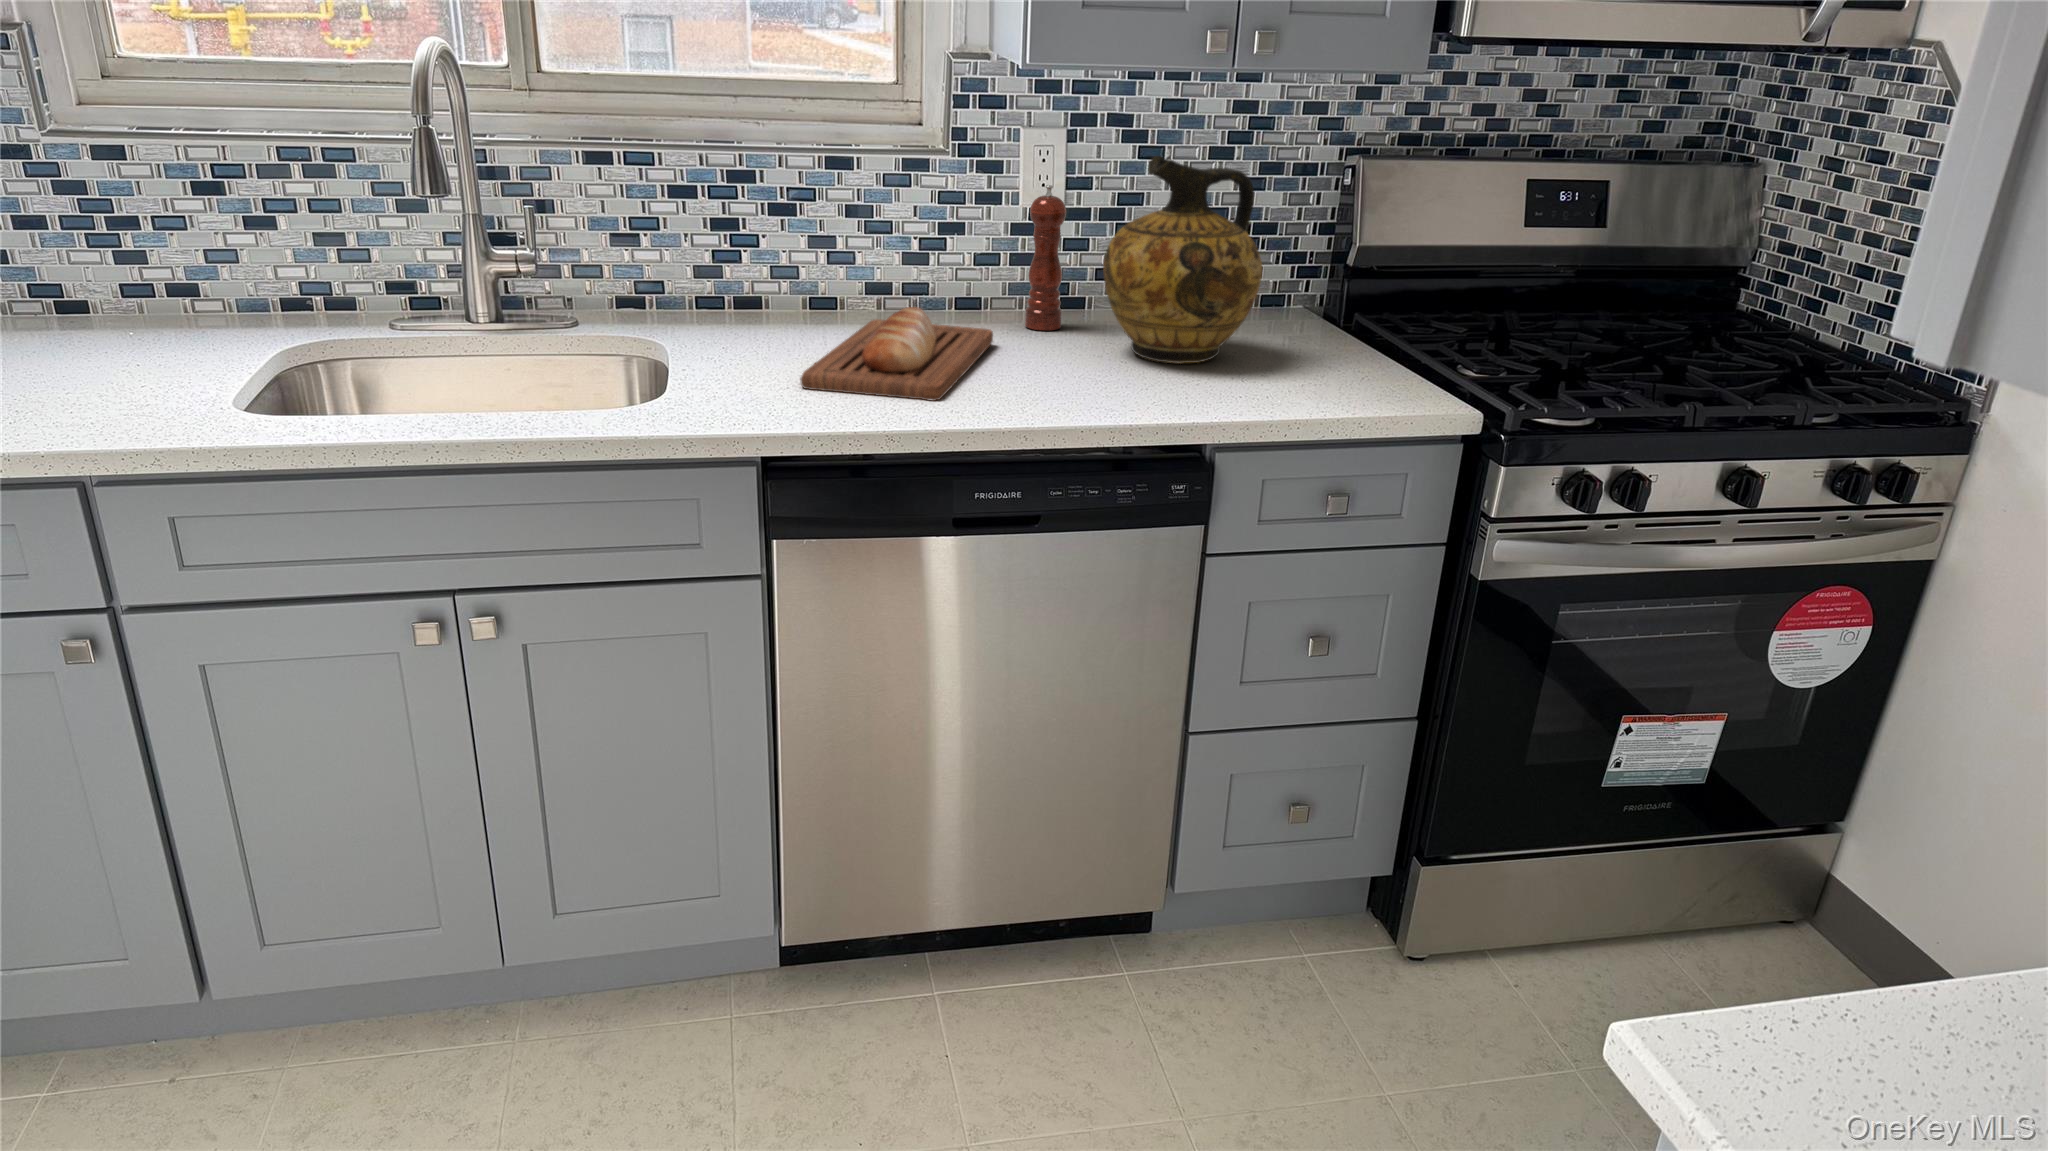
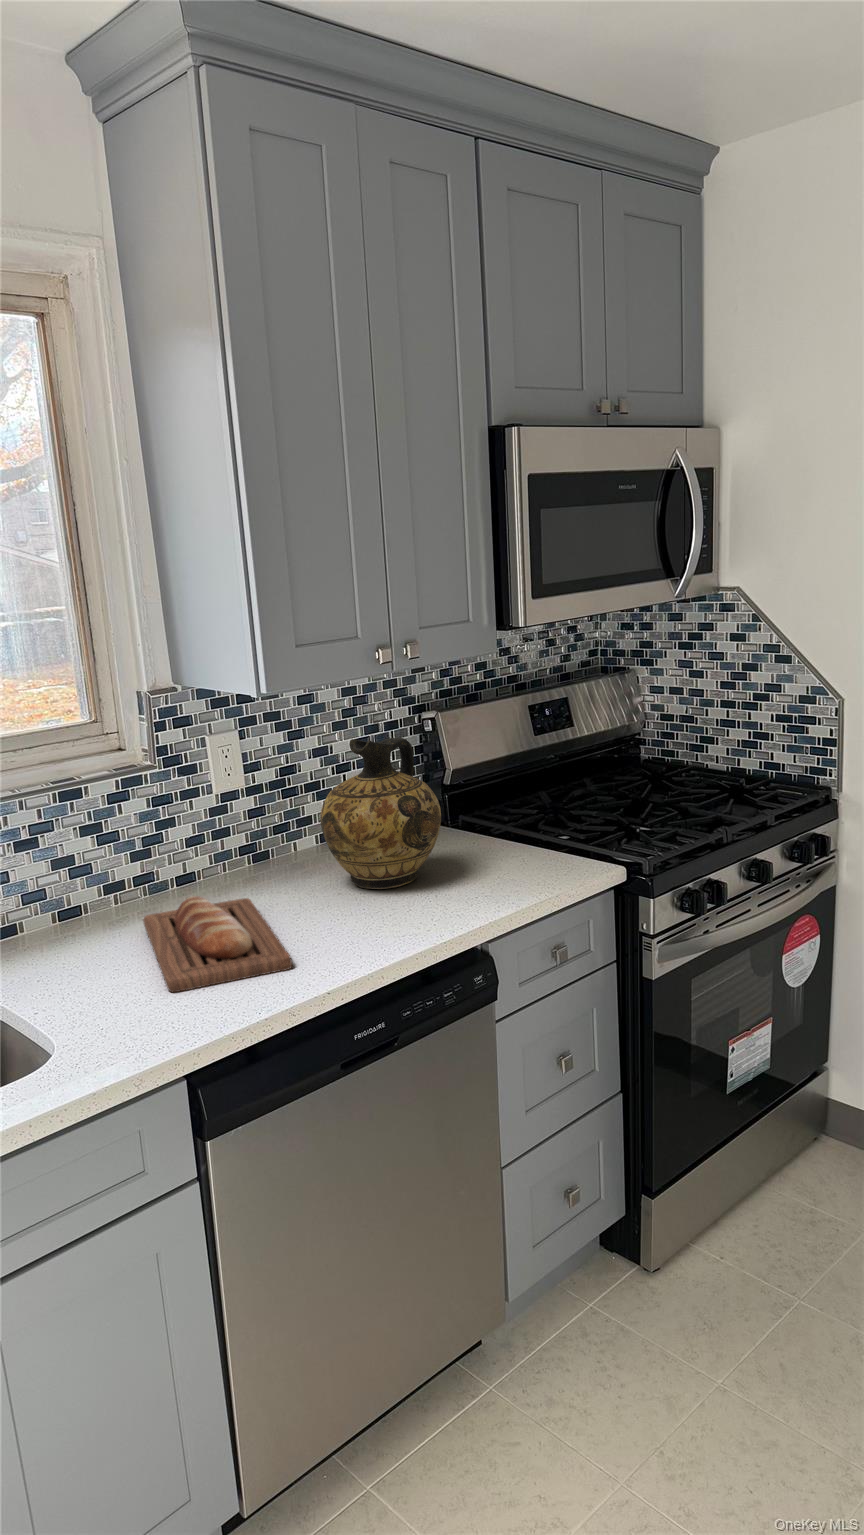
pepper mill: present [1025,185,1066,331] -> none [235,775,273,888]

